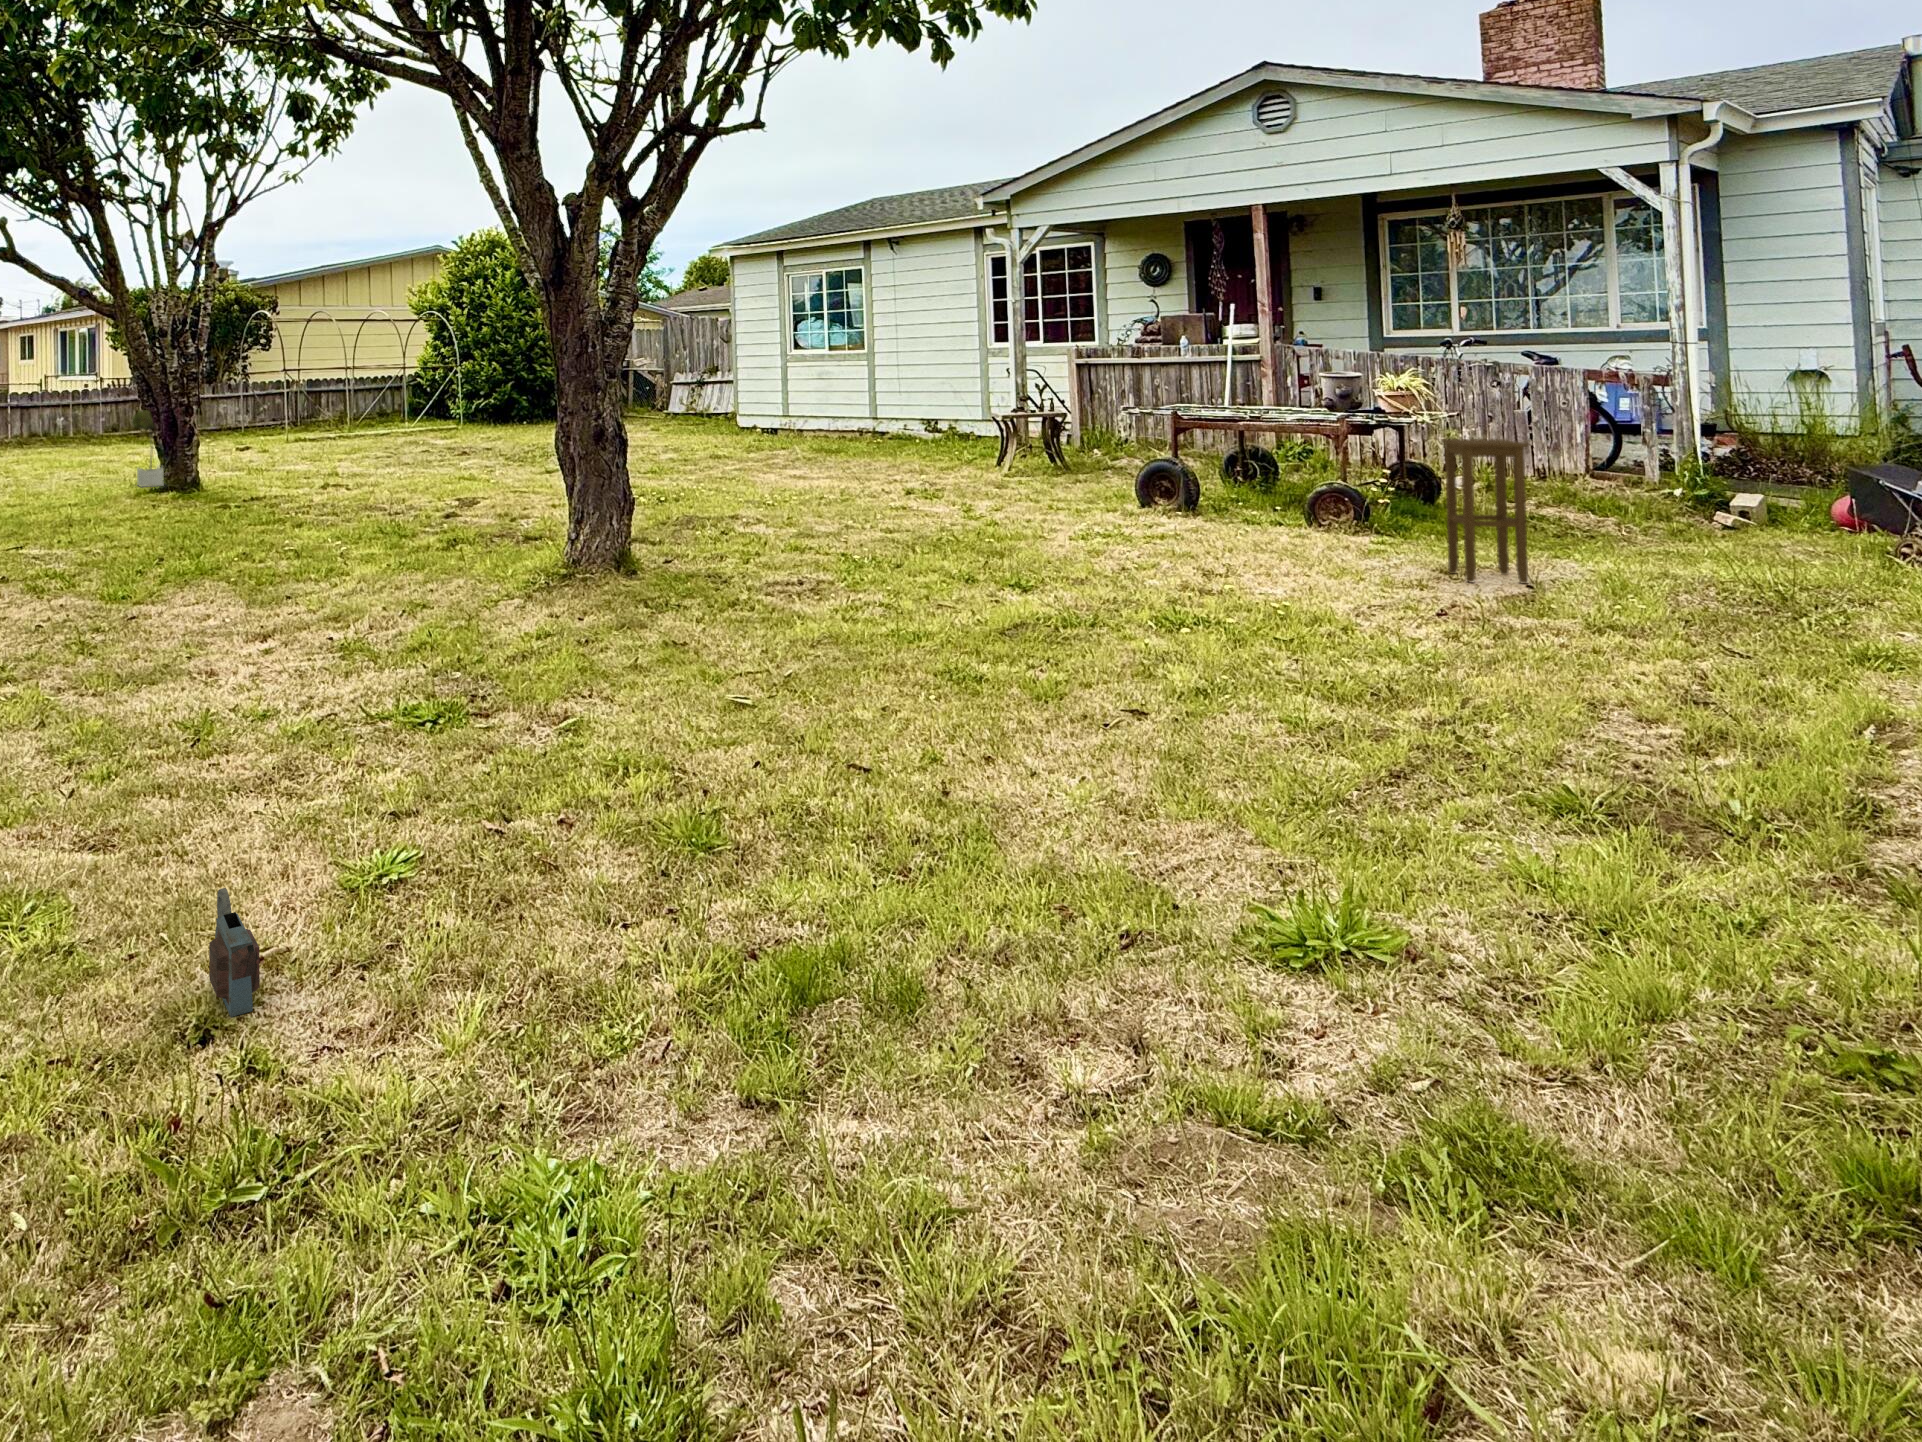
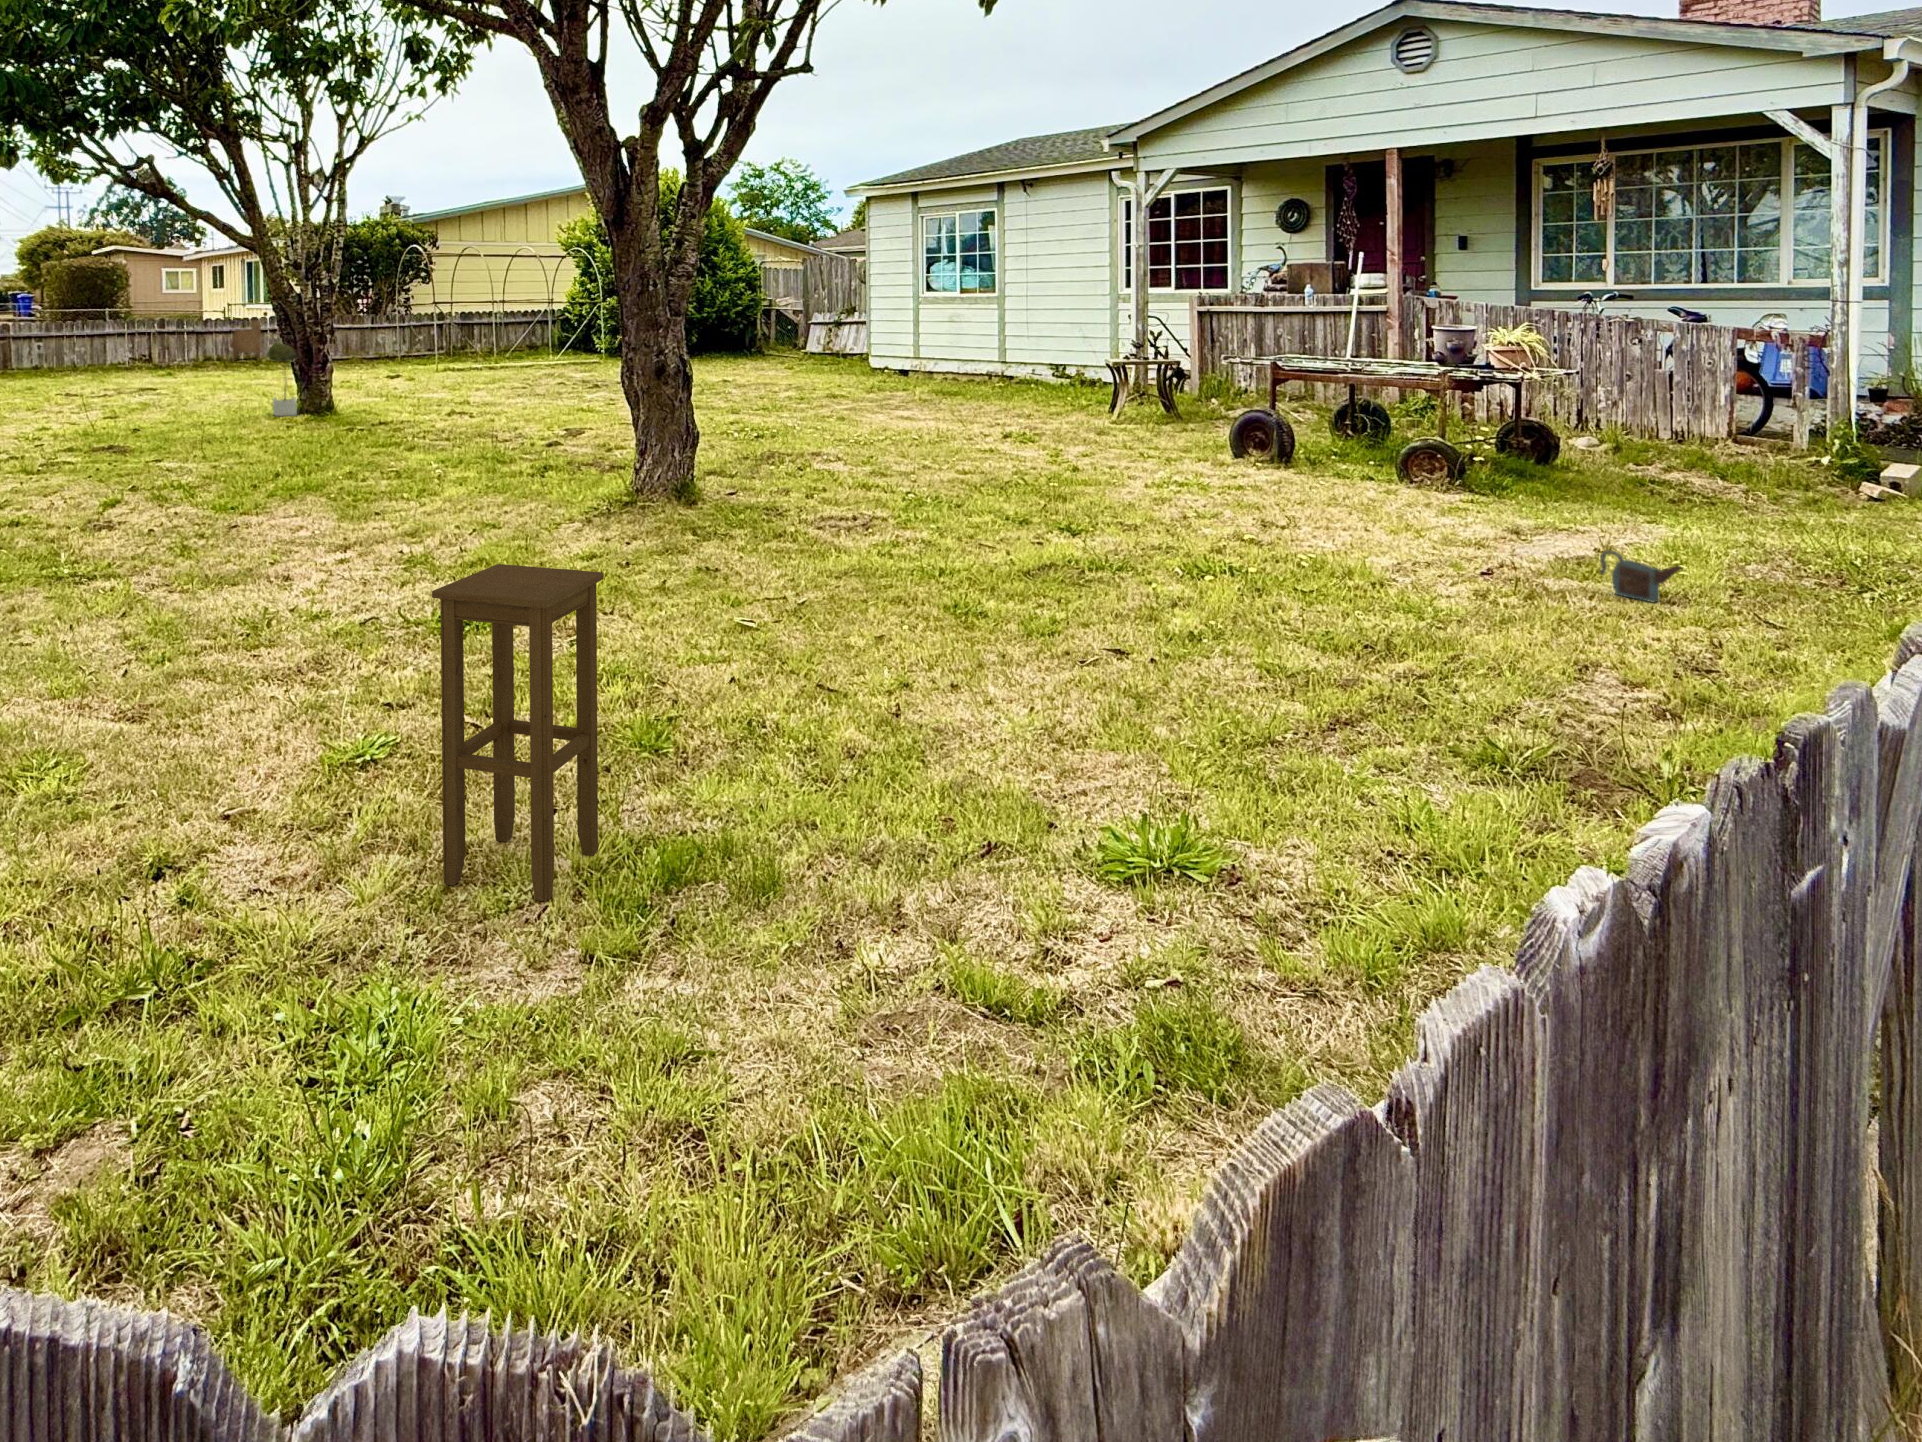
armchair: none [59,390,97,433] -> present [229,321,262,360]
stool: present [1441,439,1528,584] -> present [432,564,604,902]
watering can: present [209,888,260,1017] -> present [1600,550,1682,602]

